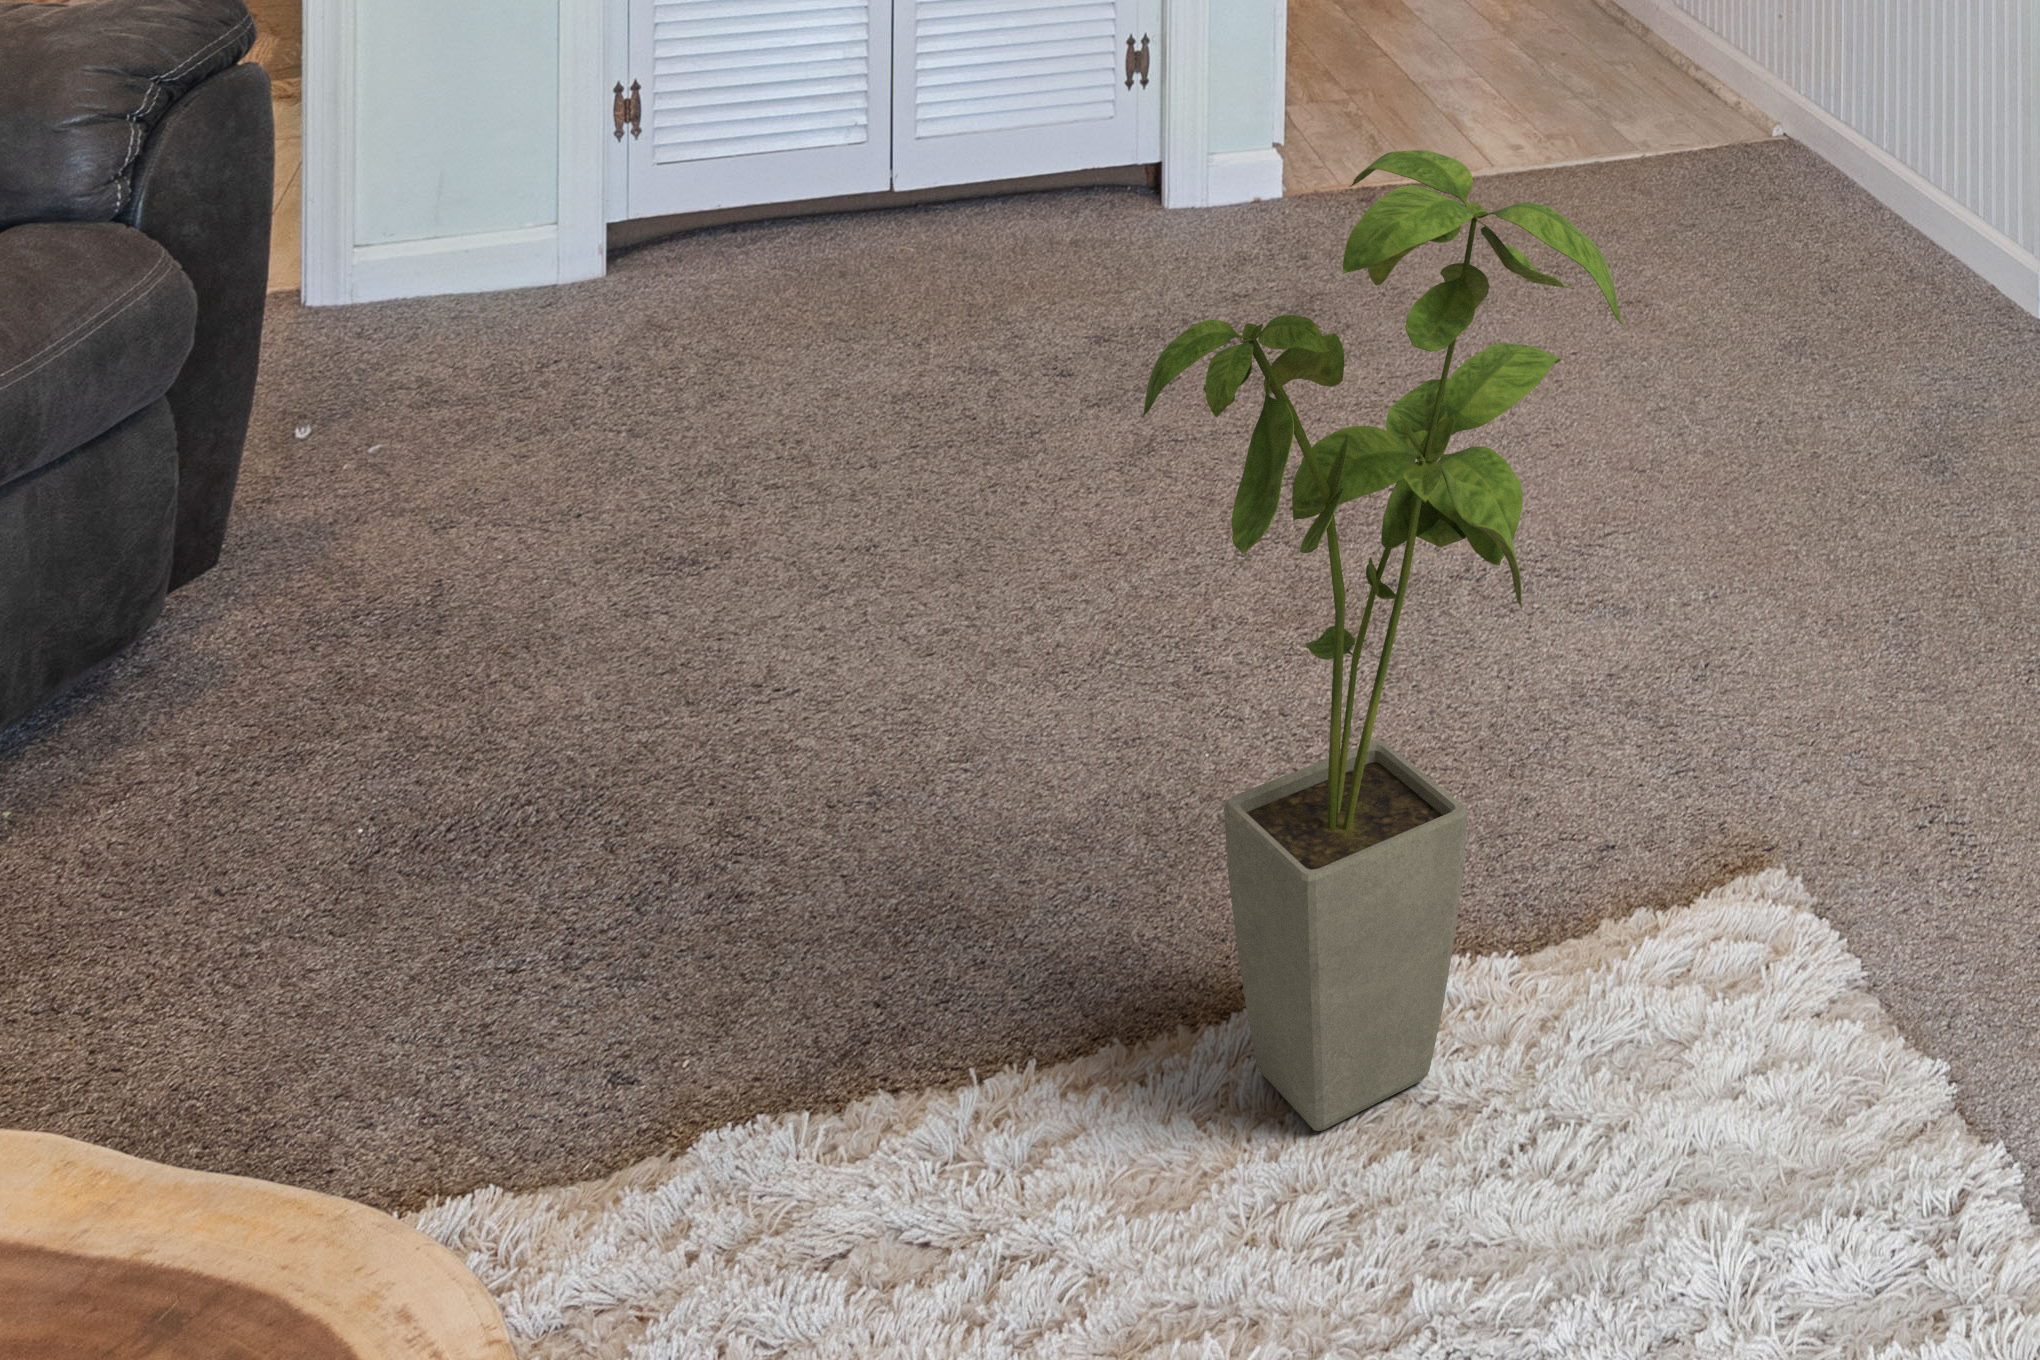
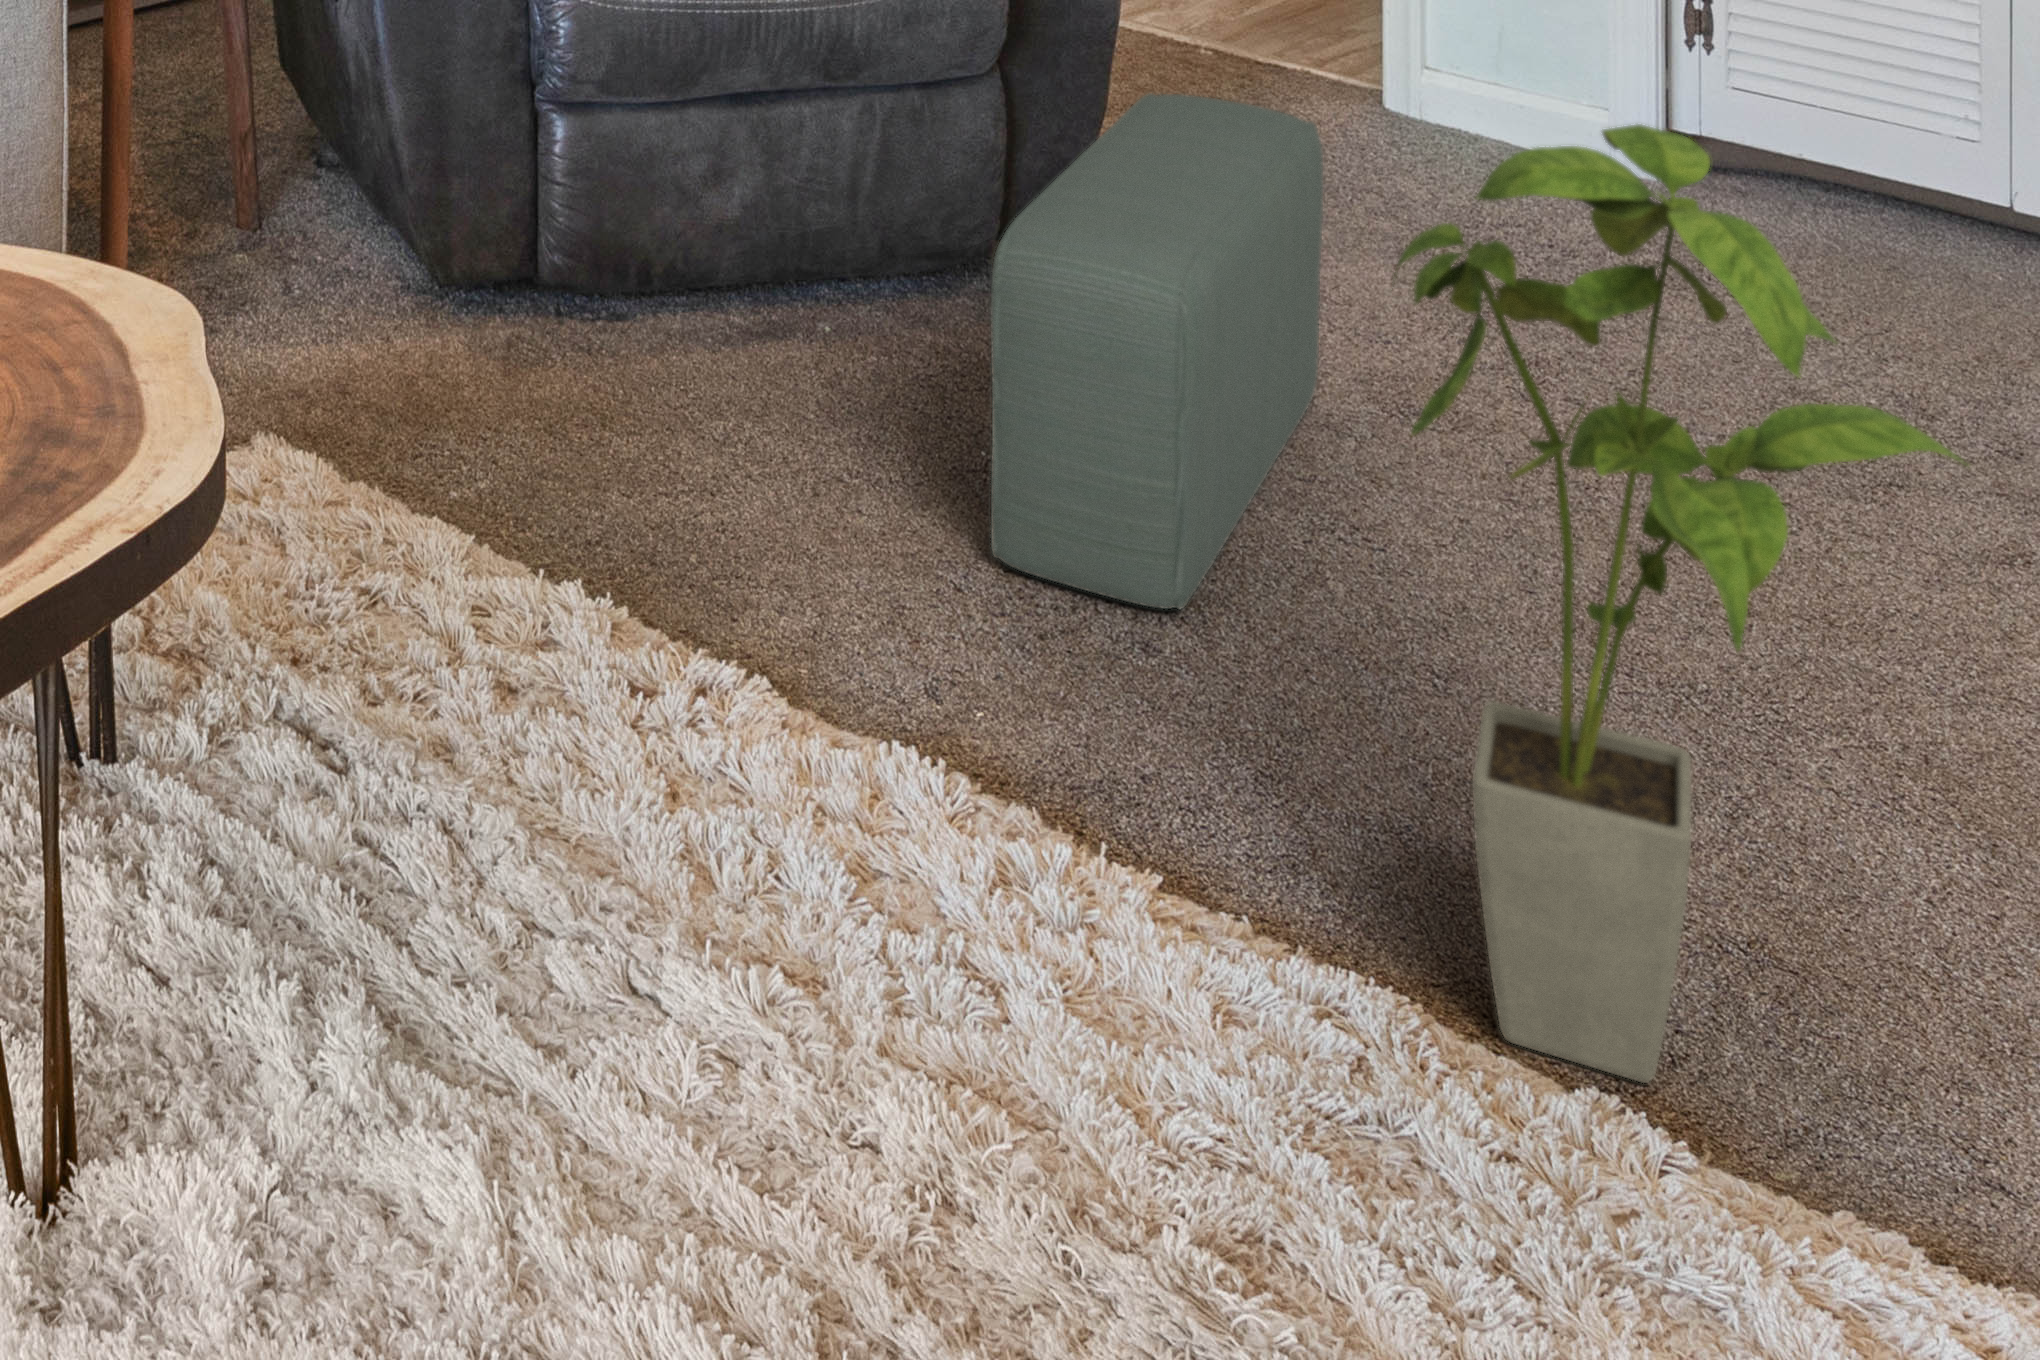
pouf: none [329,319,675,1021] -> present [991,93,1323,609]

